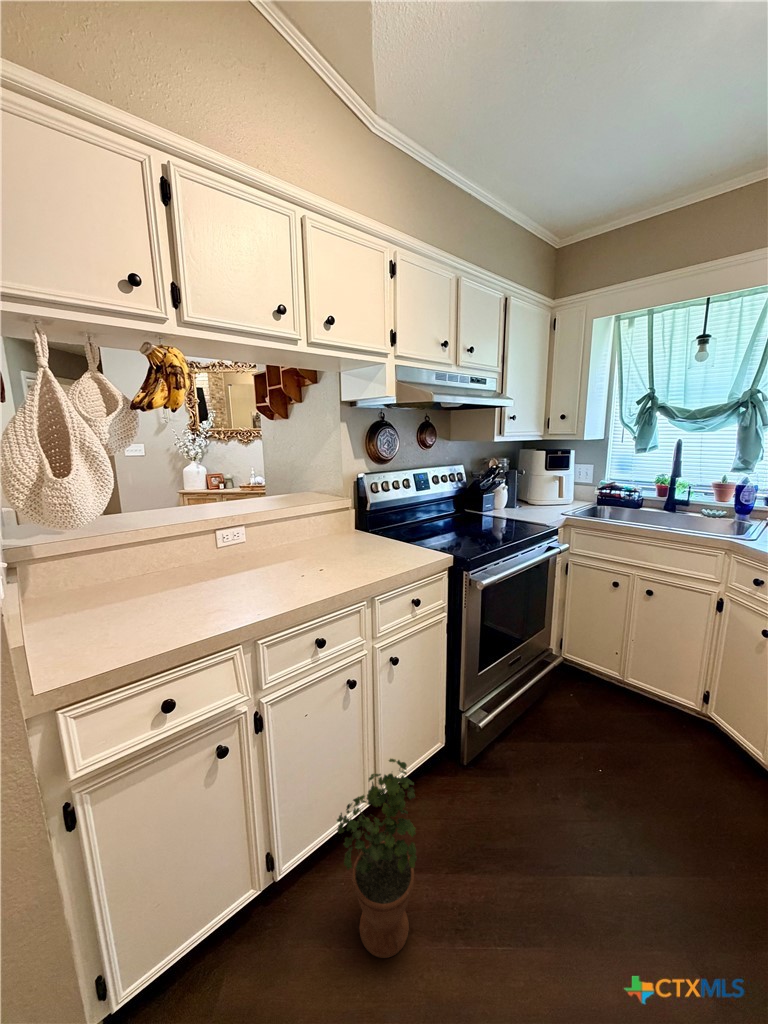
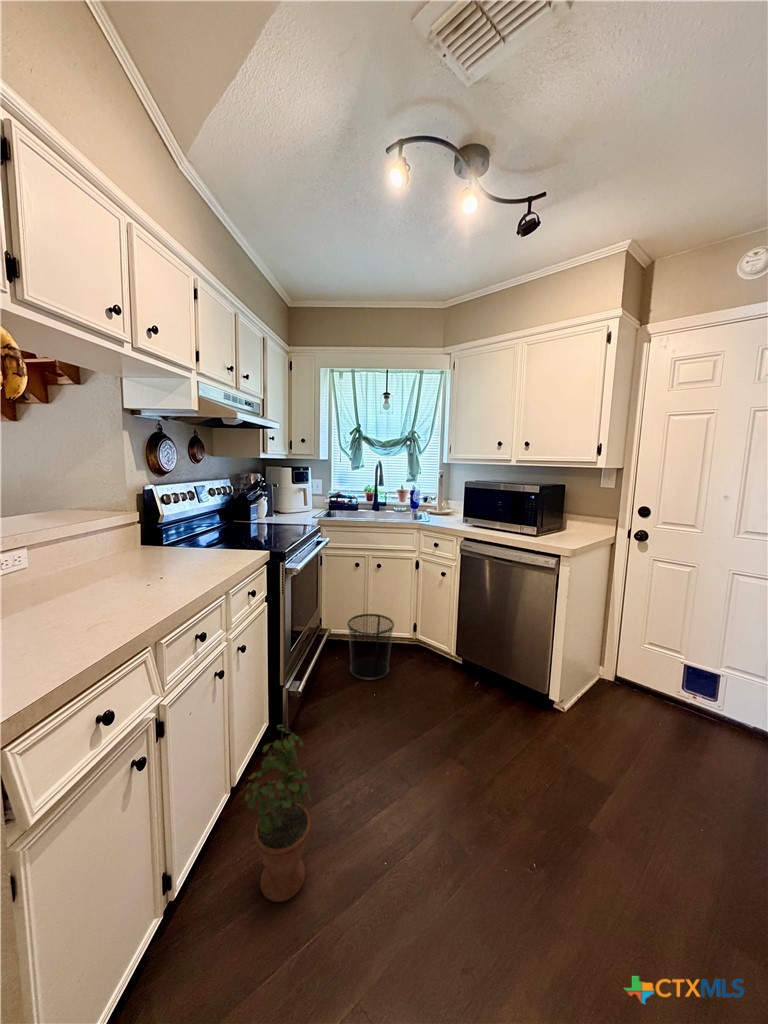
waste bin: none [578,654,655,754] -> present [347,614,394,680]

